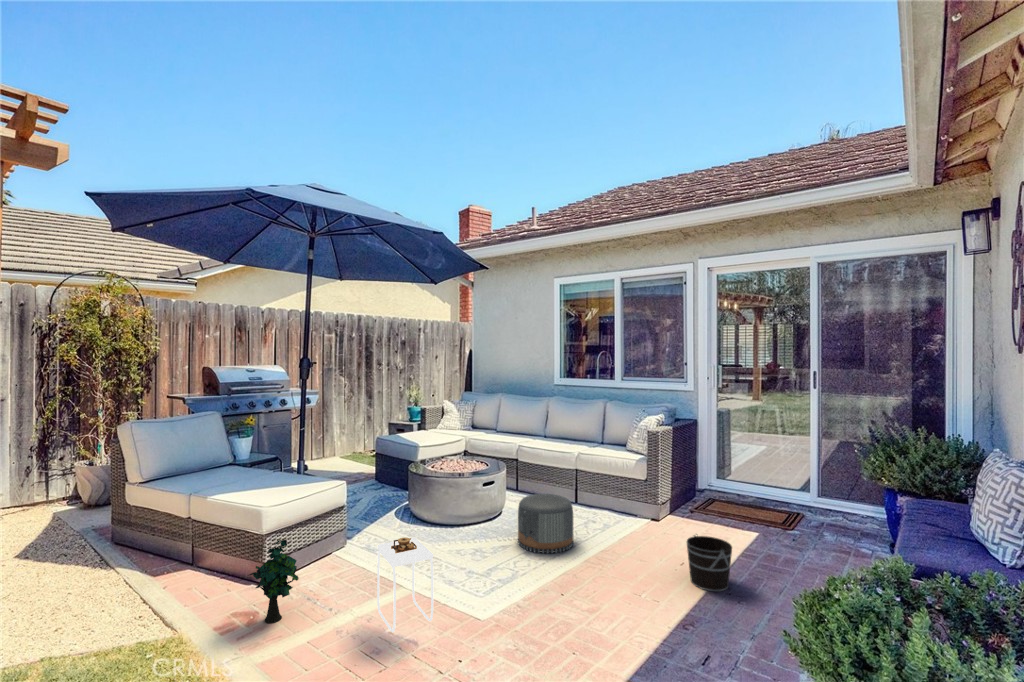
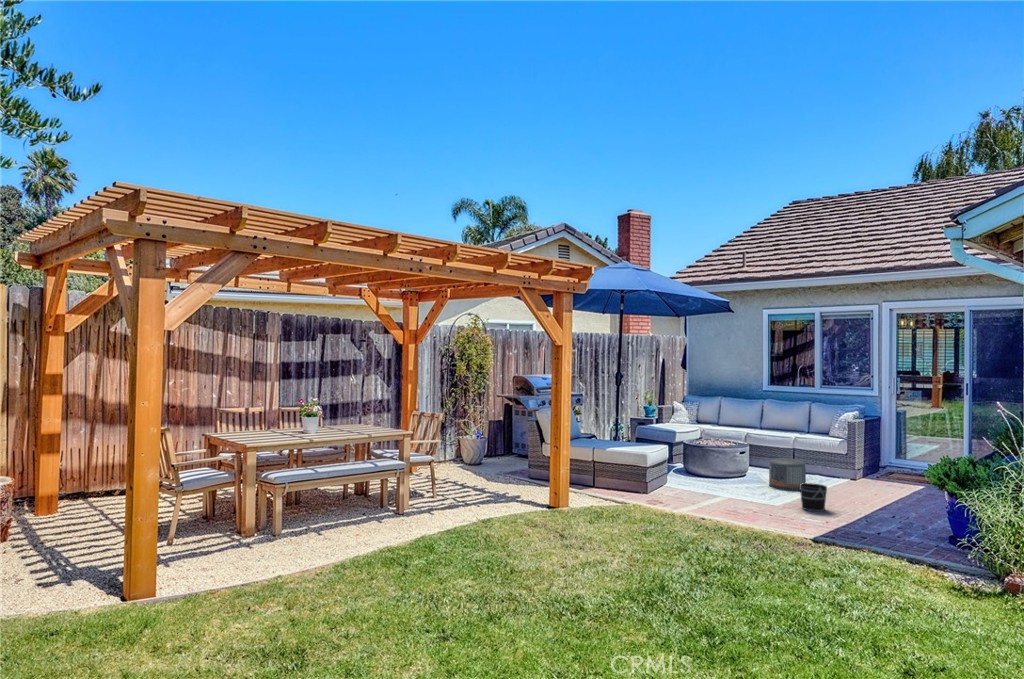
bucket: present [687,535,732,591] -> present [800,483,827,511]
side table: present [377,537,433,632] -> none [720,466,755,508]
decorative plant: present [249,540,299,623] -> none [661,465,684,504]

